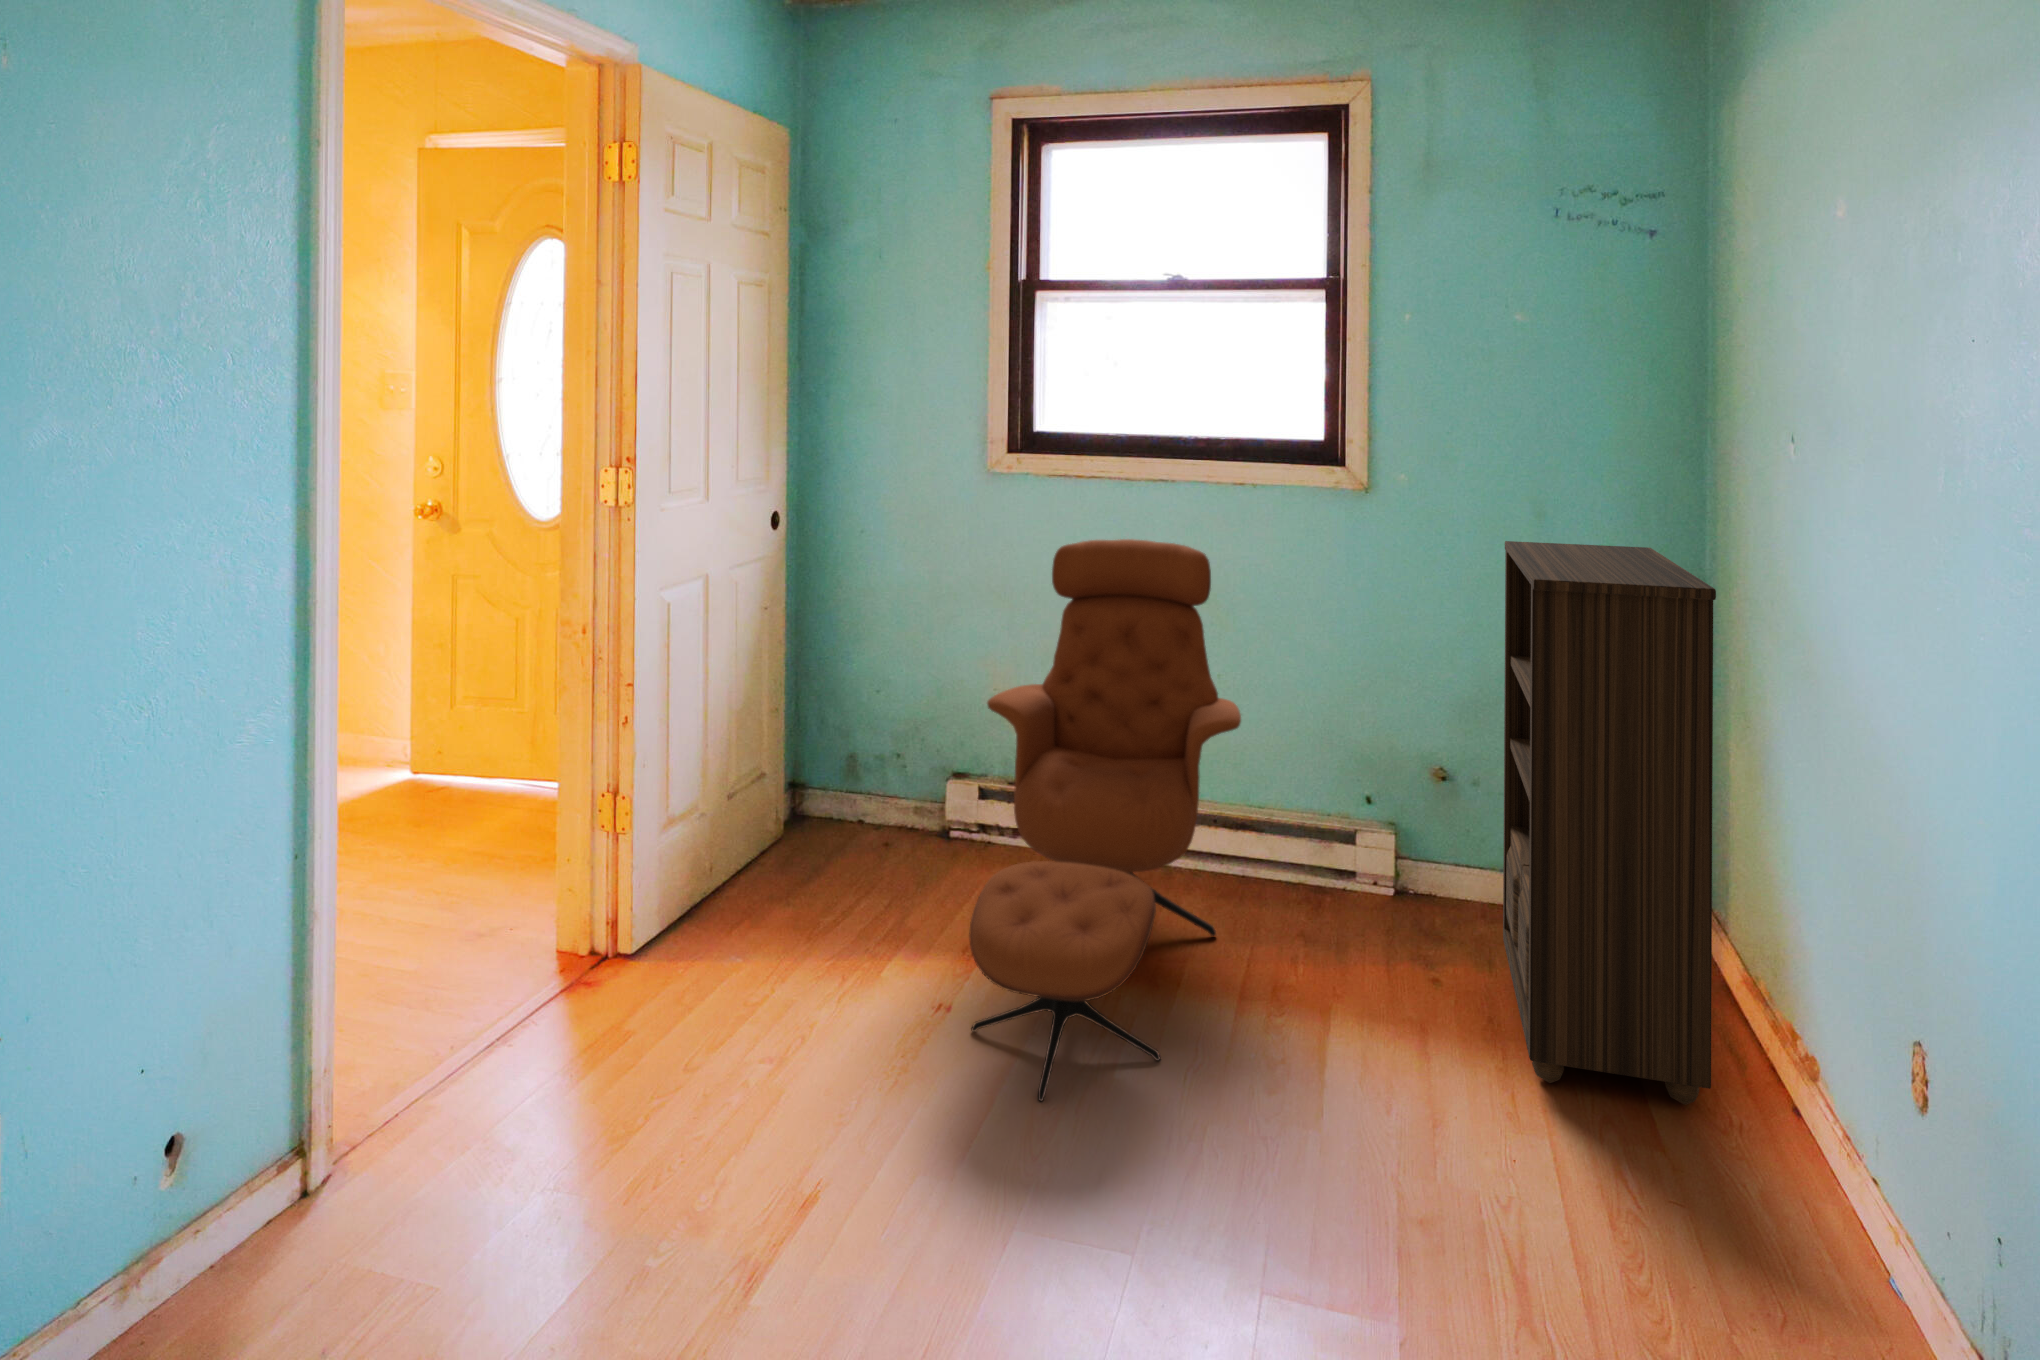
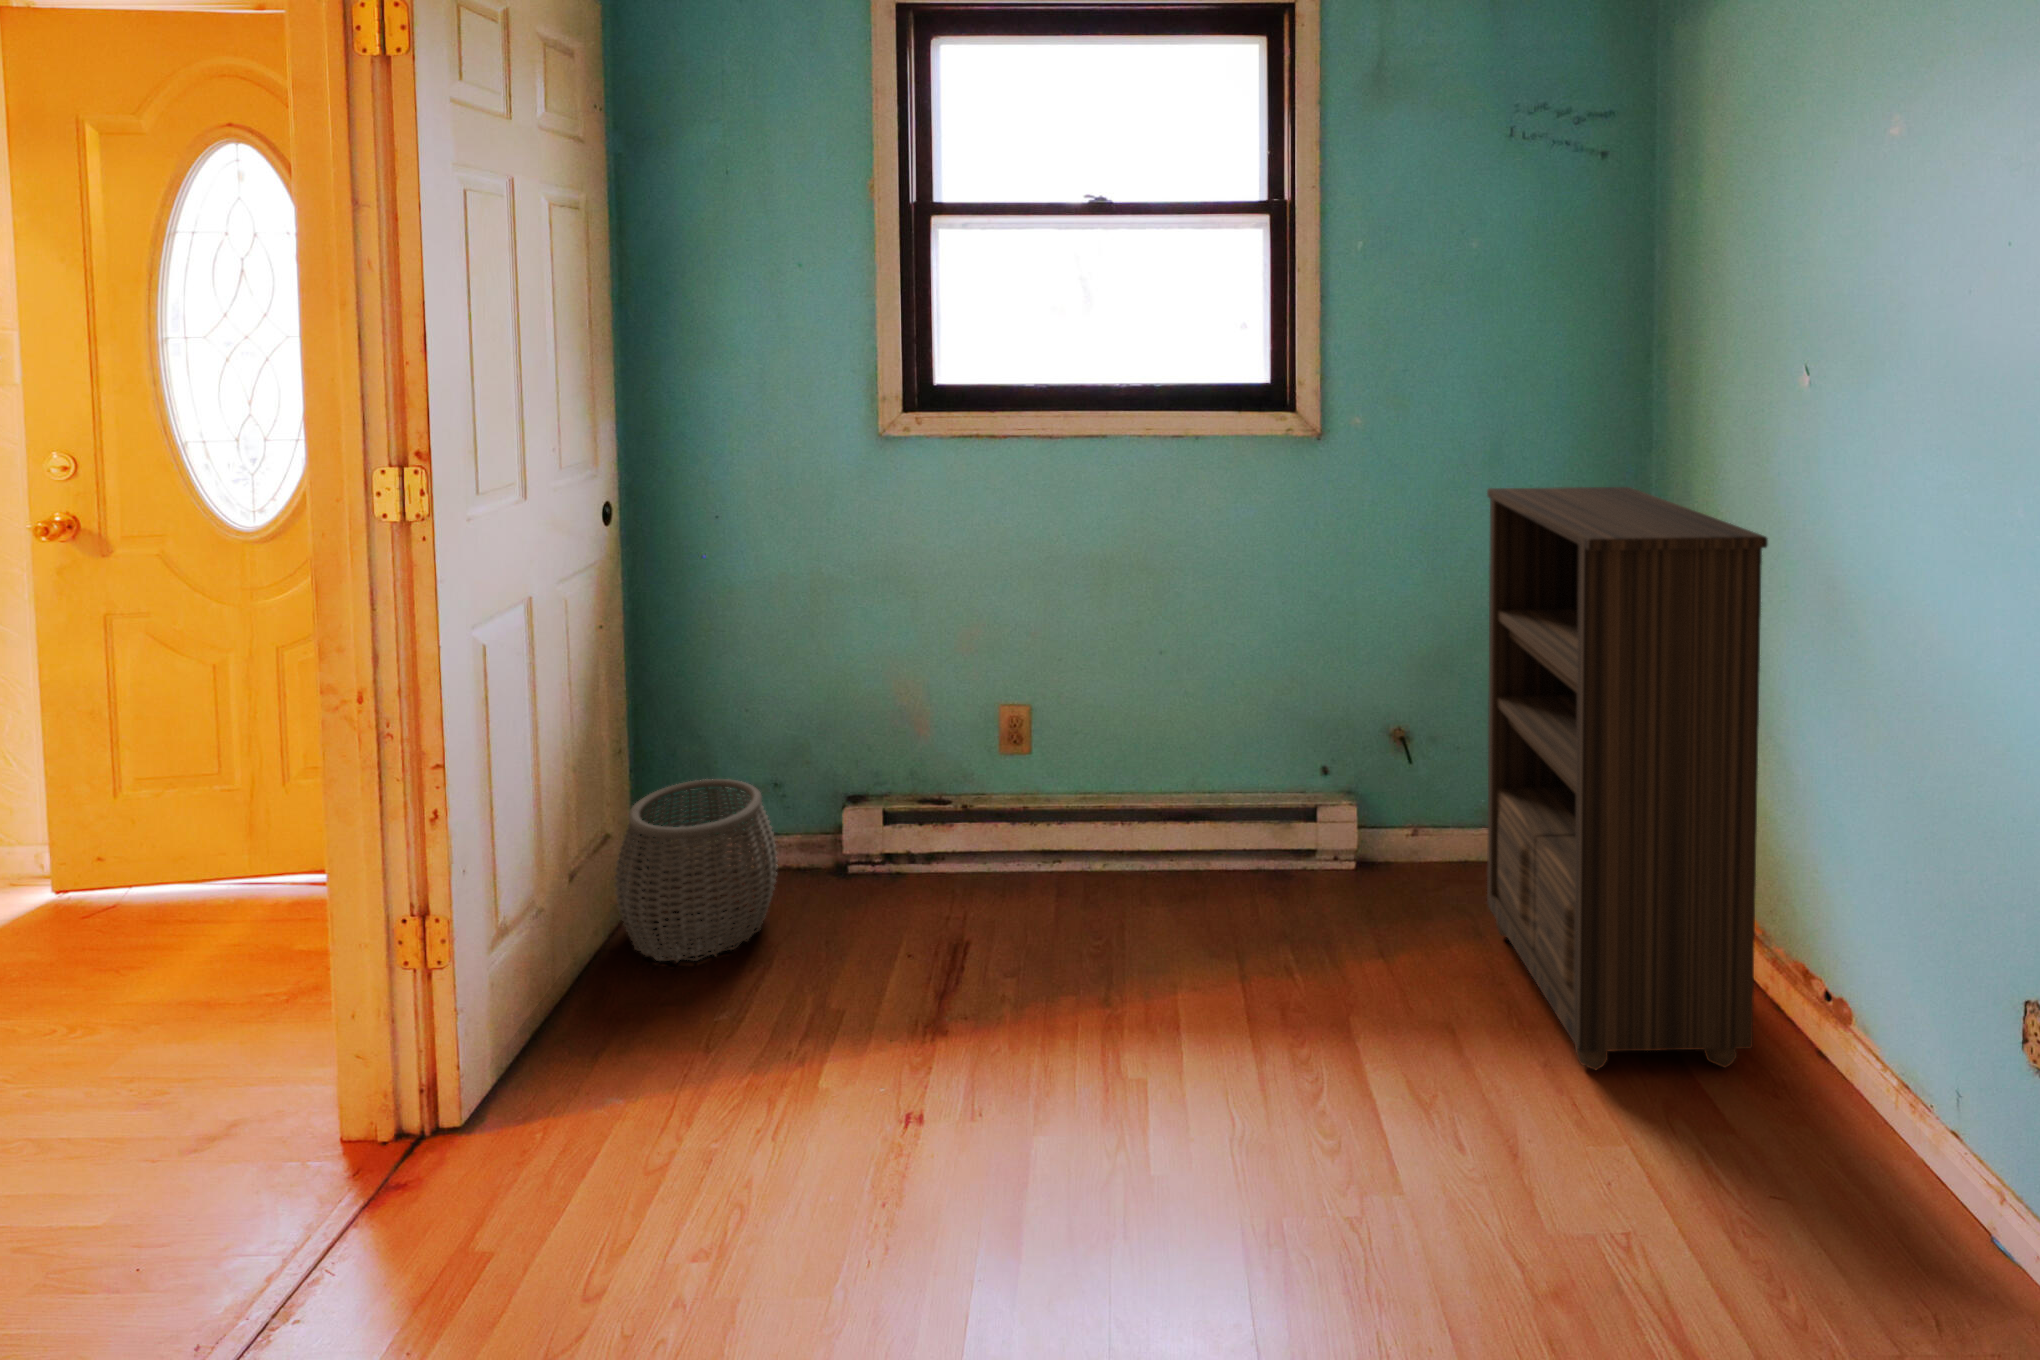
lounge chair: present [969,539,1241,1101] -> none [920,509,1225,1230]
woven basket: none [764,742,890,881] -> present [614,779,778,962]

